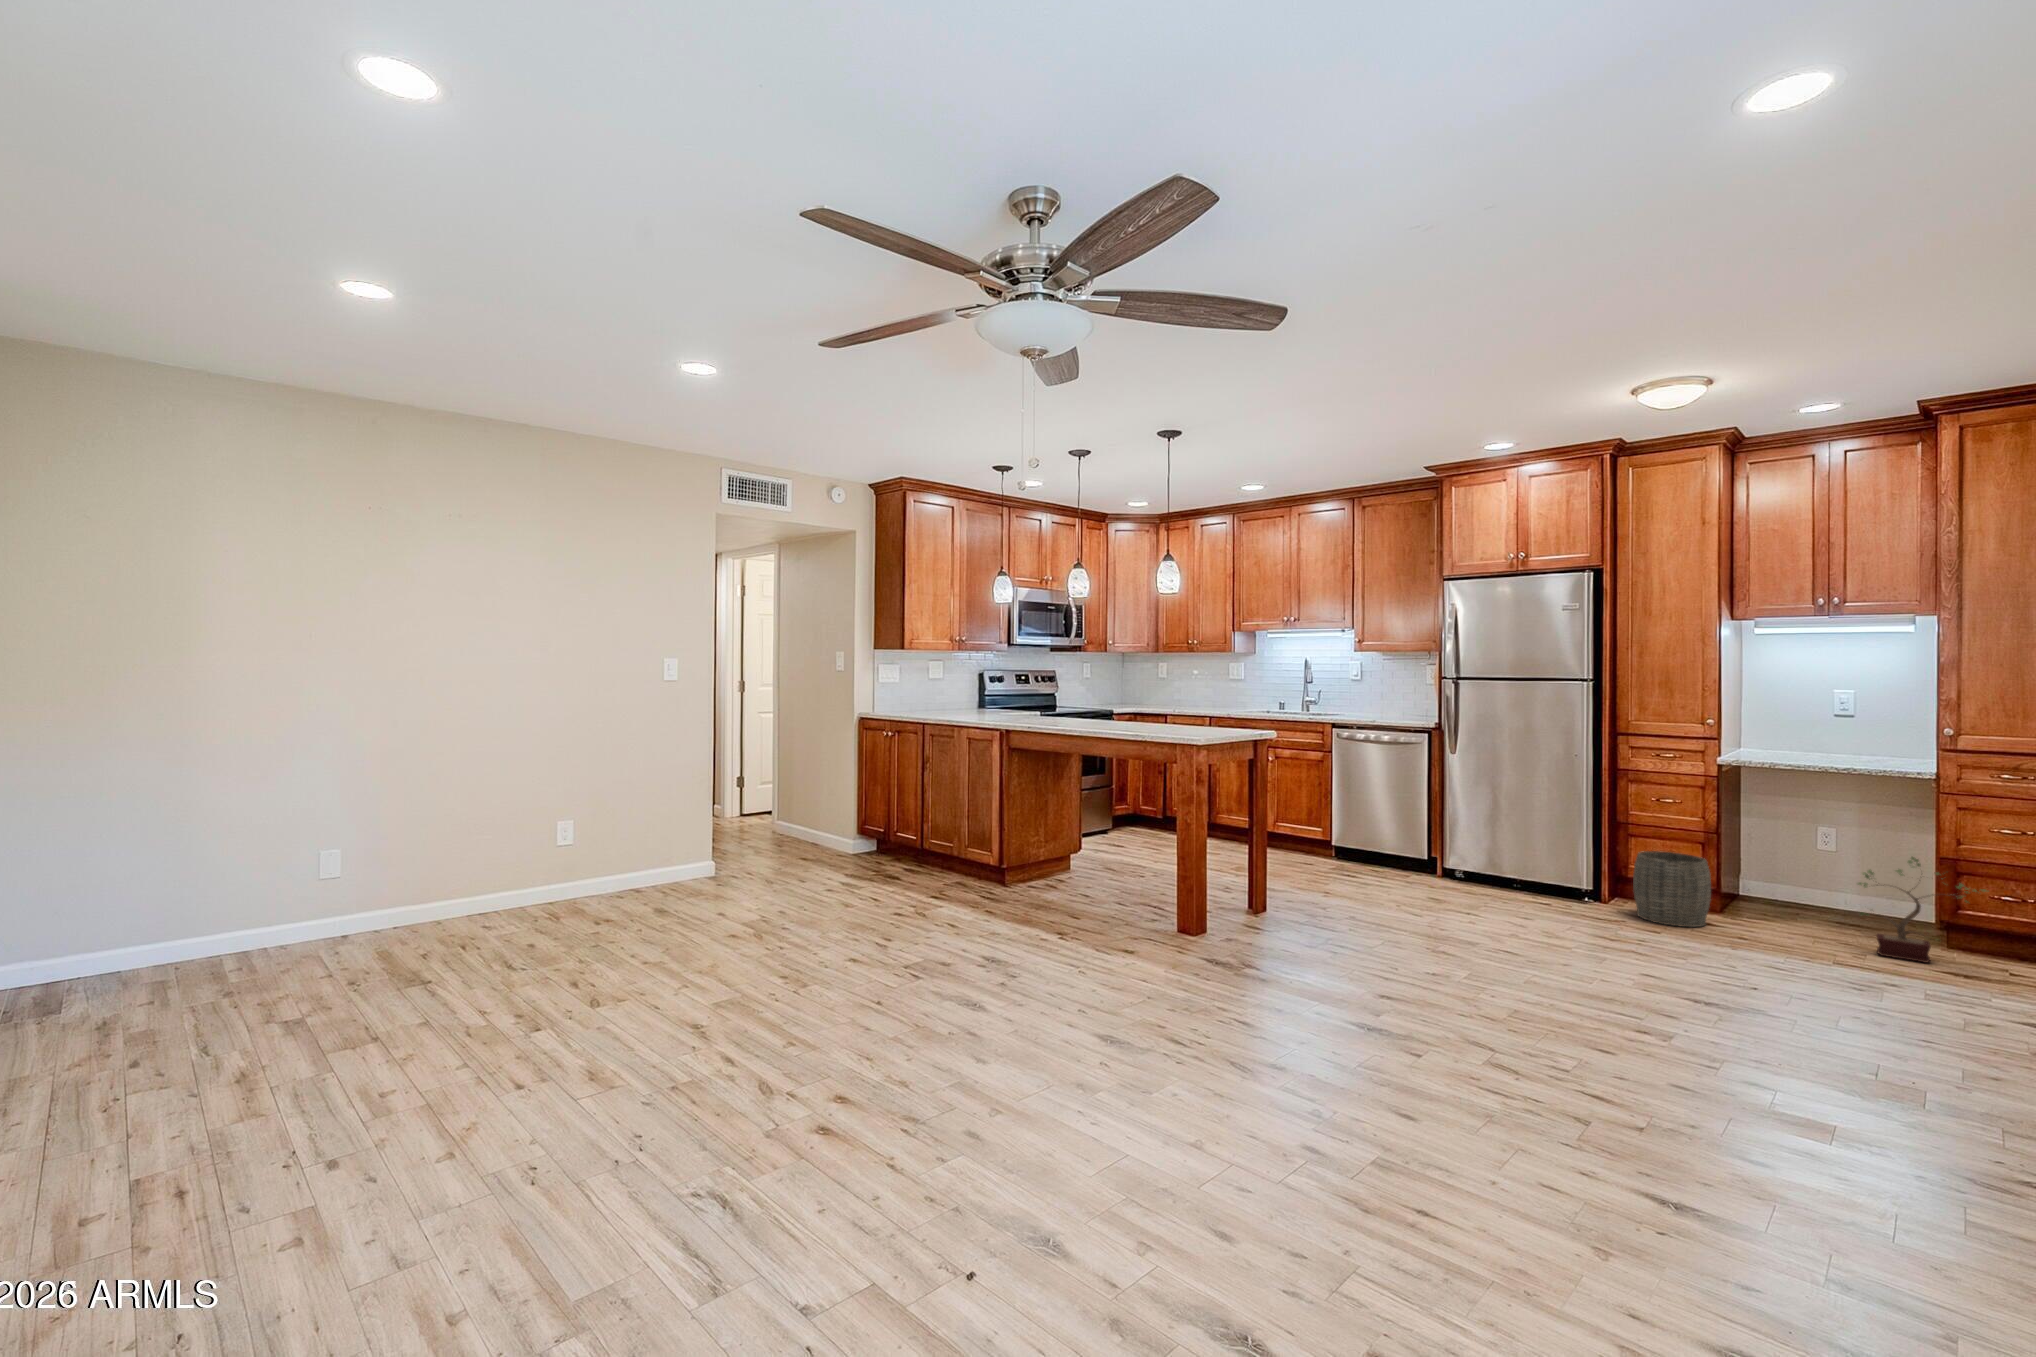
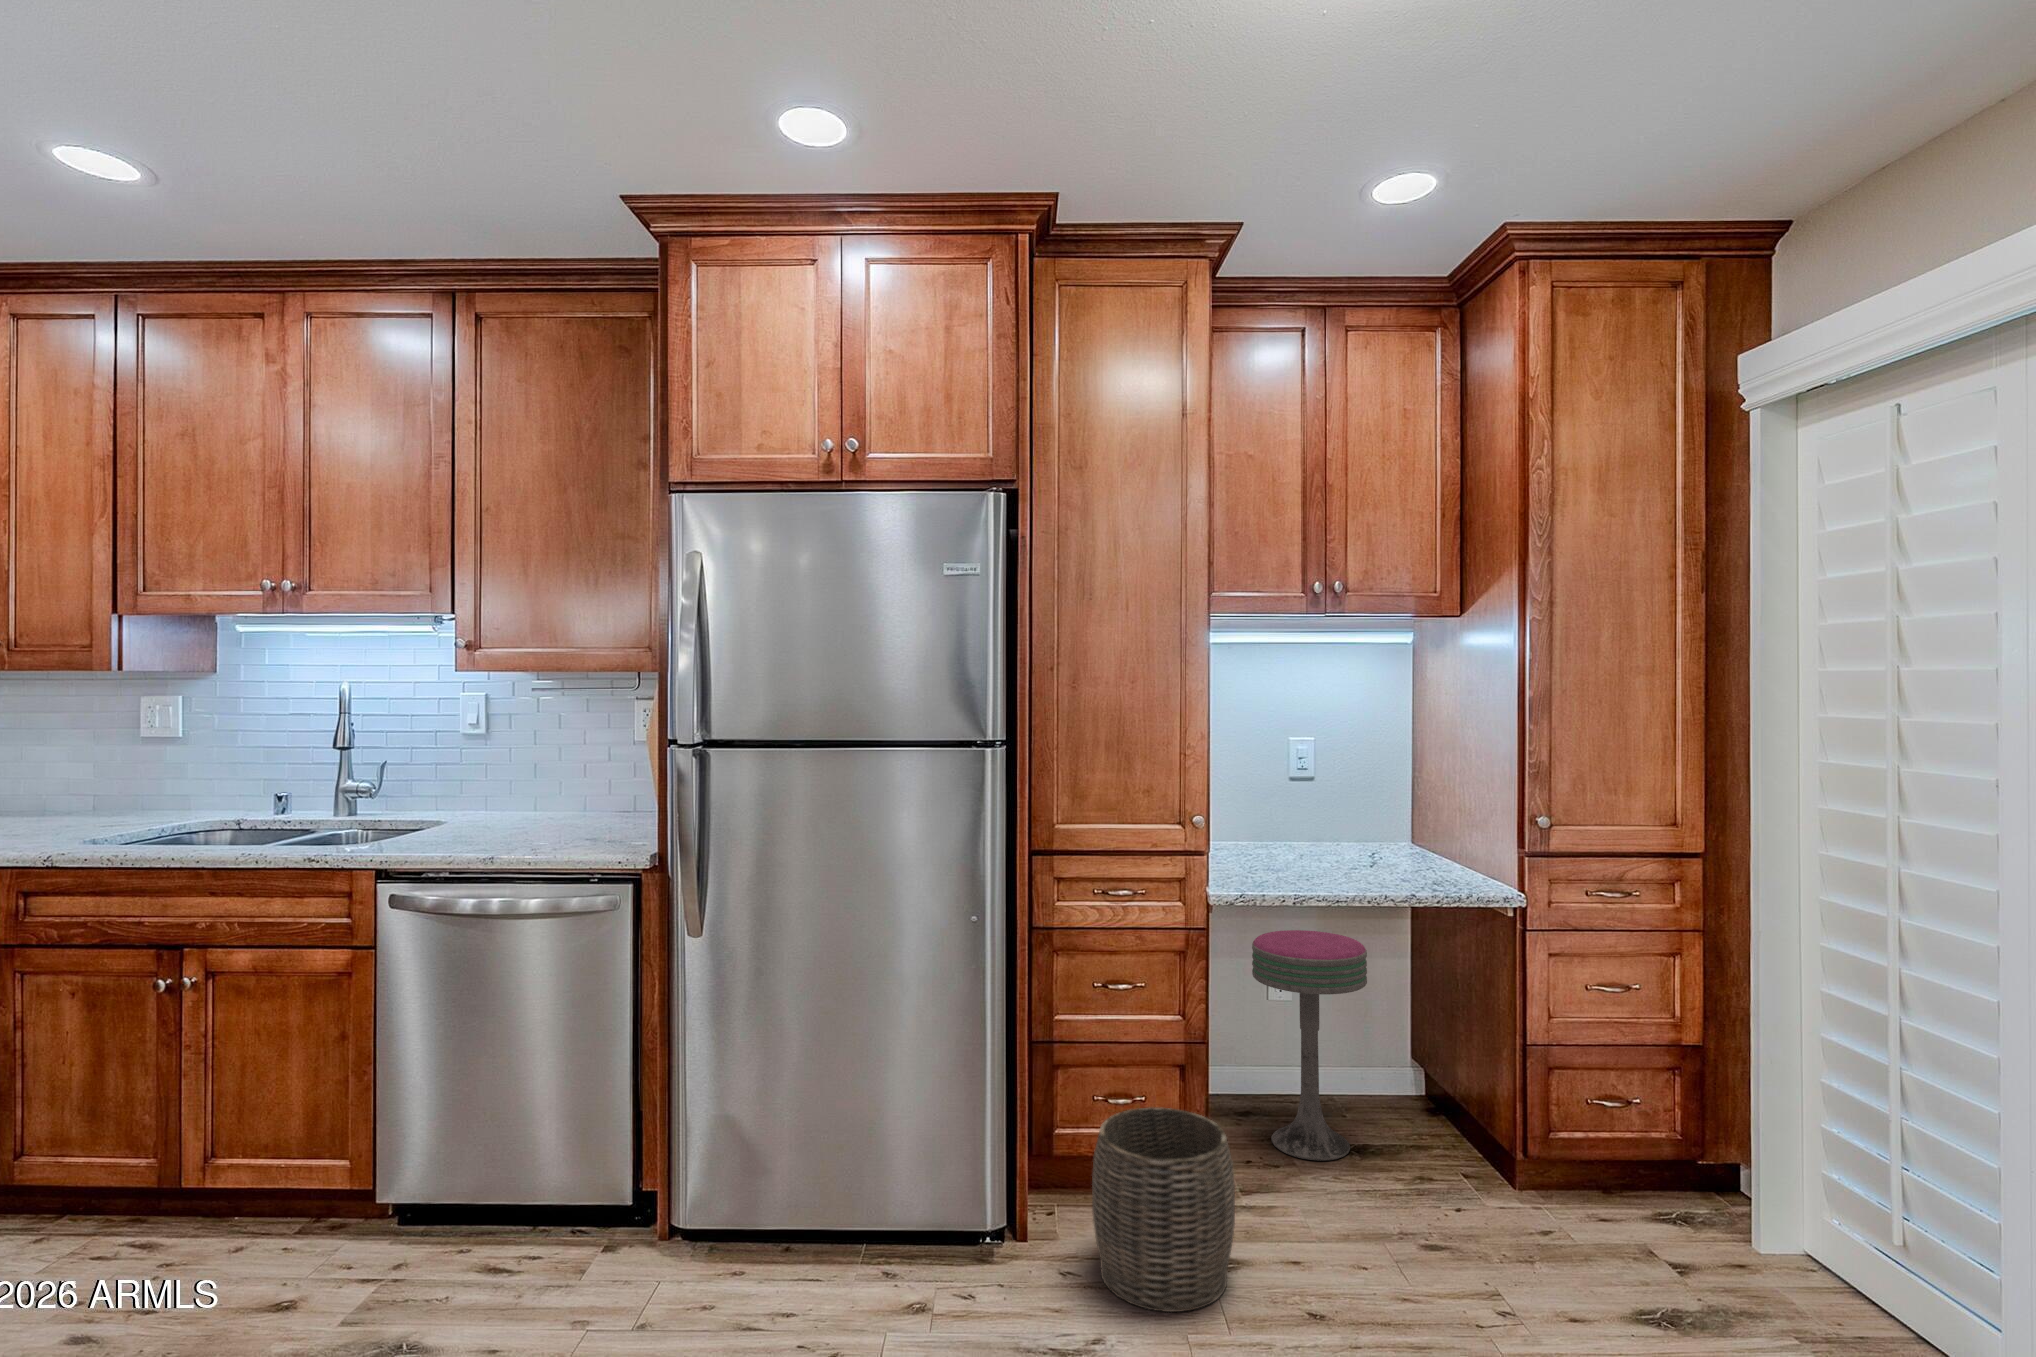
bar stool: none [1780,798,1864,921] -> present [1252,930,1367,1161]
potted plant: present [1858,857,1986,963] -> none [1465,1065,1657,1280]

